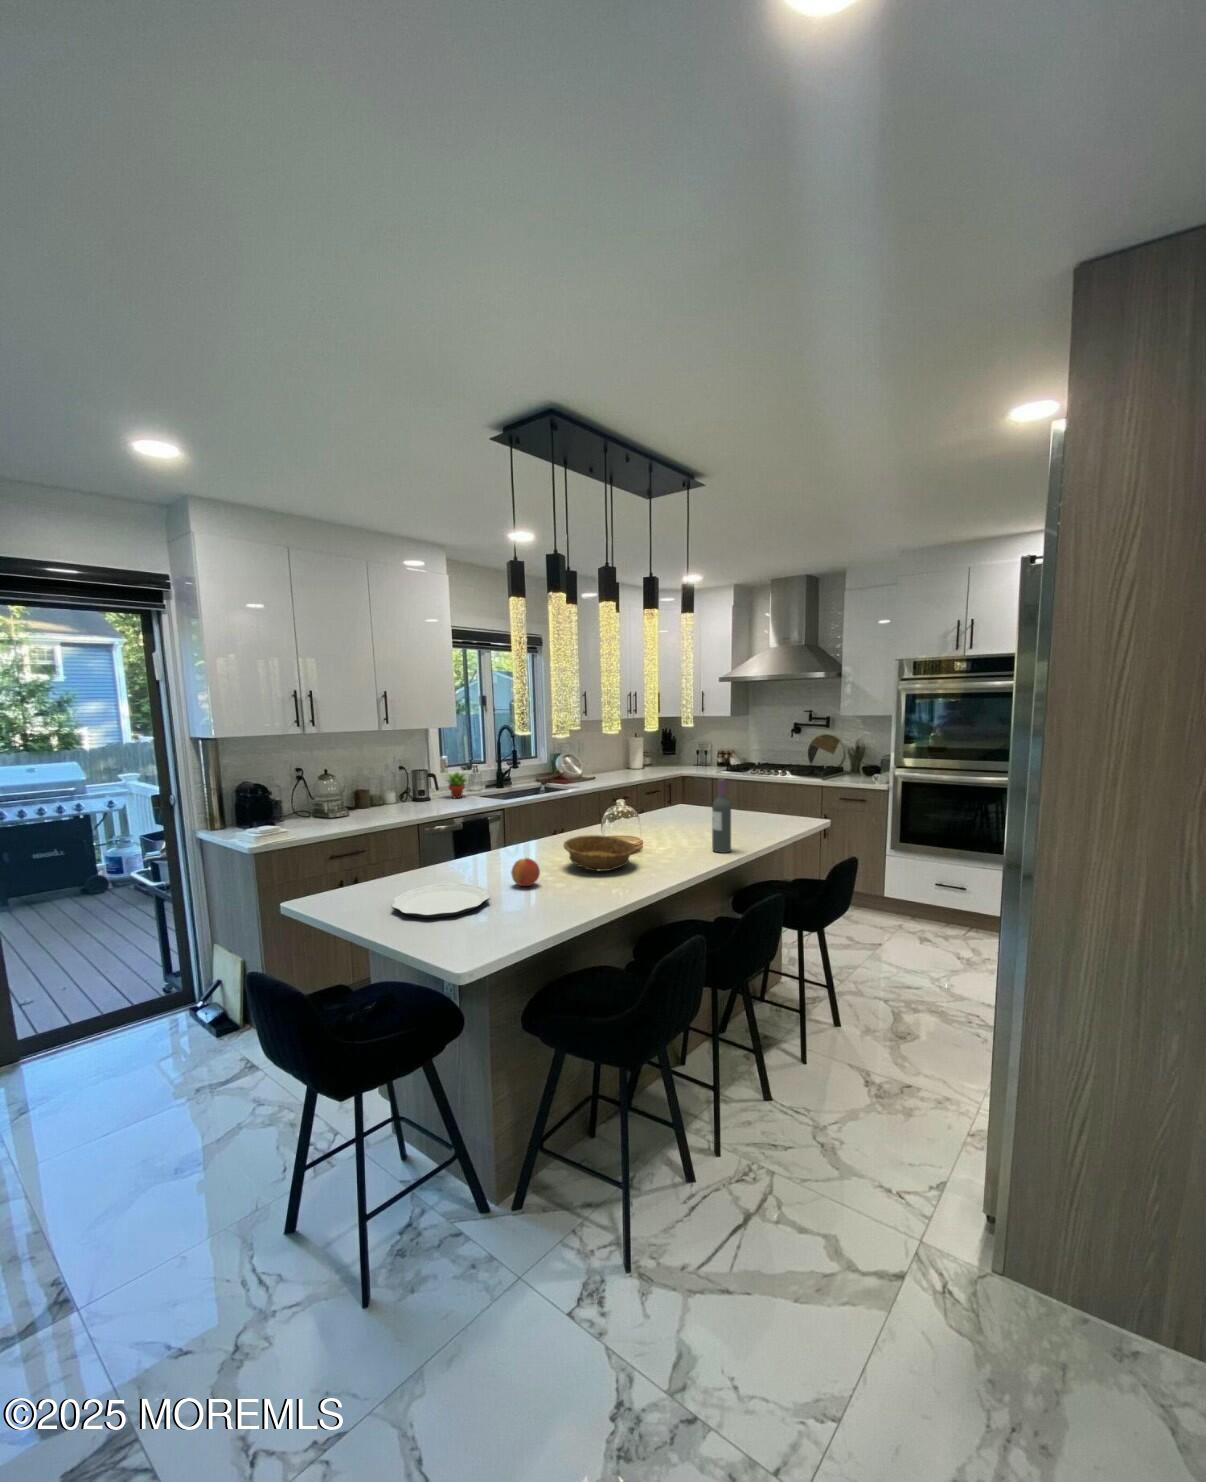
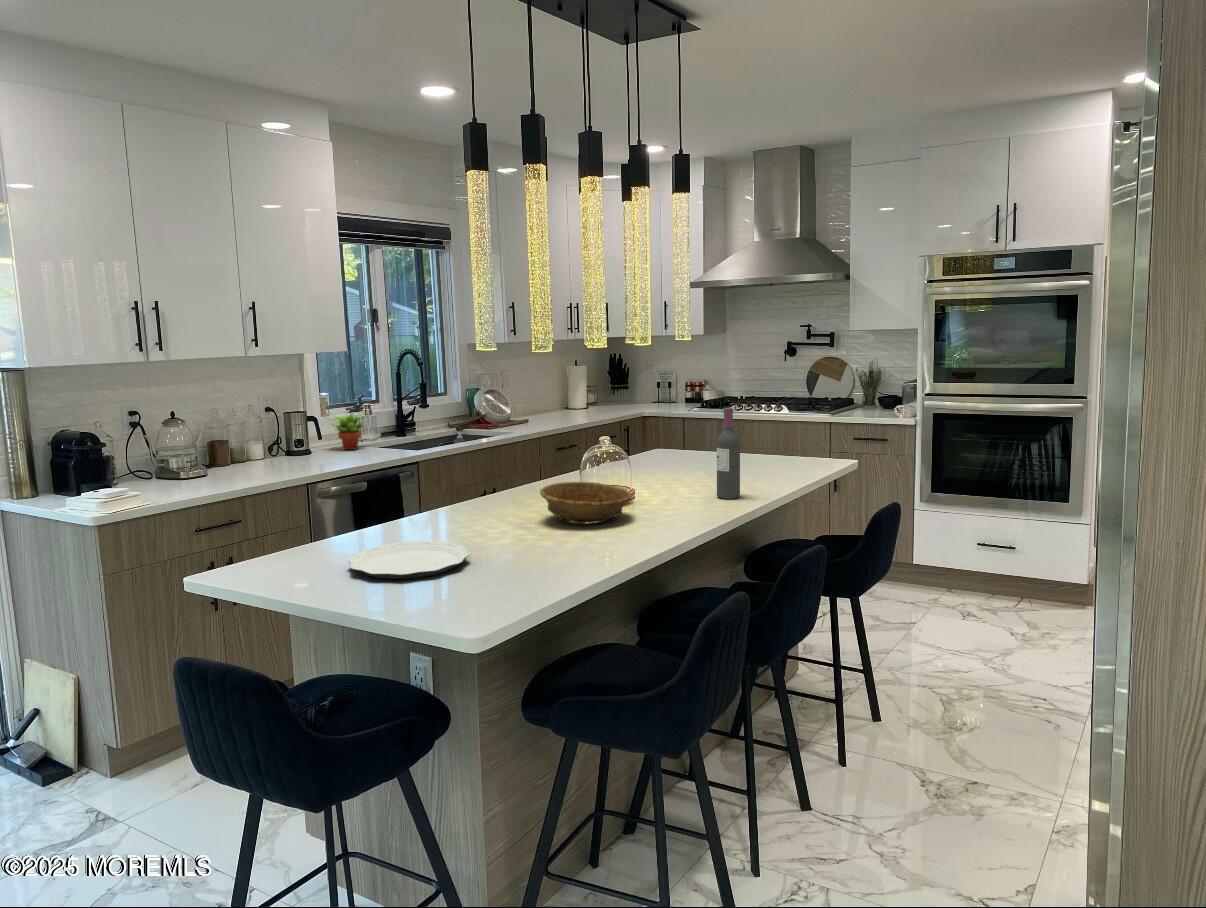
apple: present [511,858,540,886] -> none [485,507,521,543]

